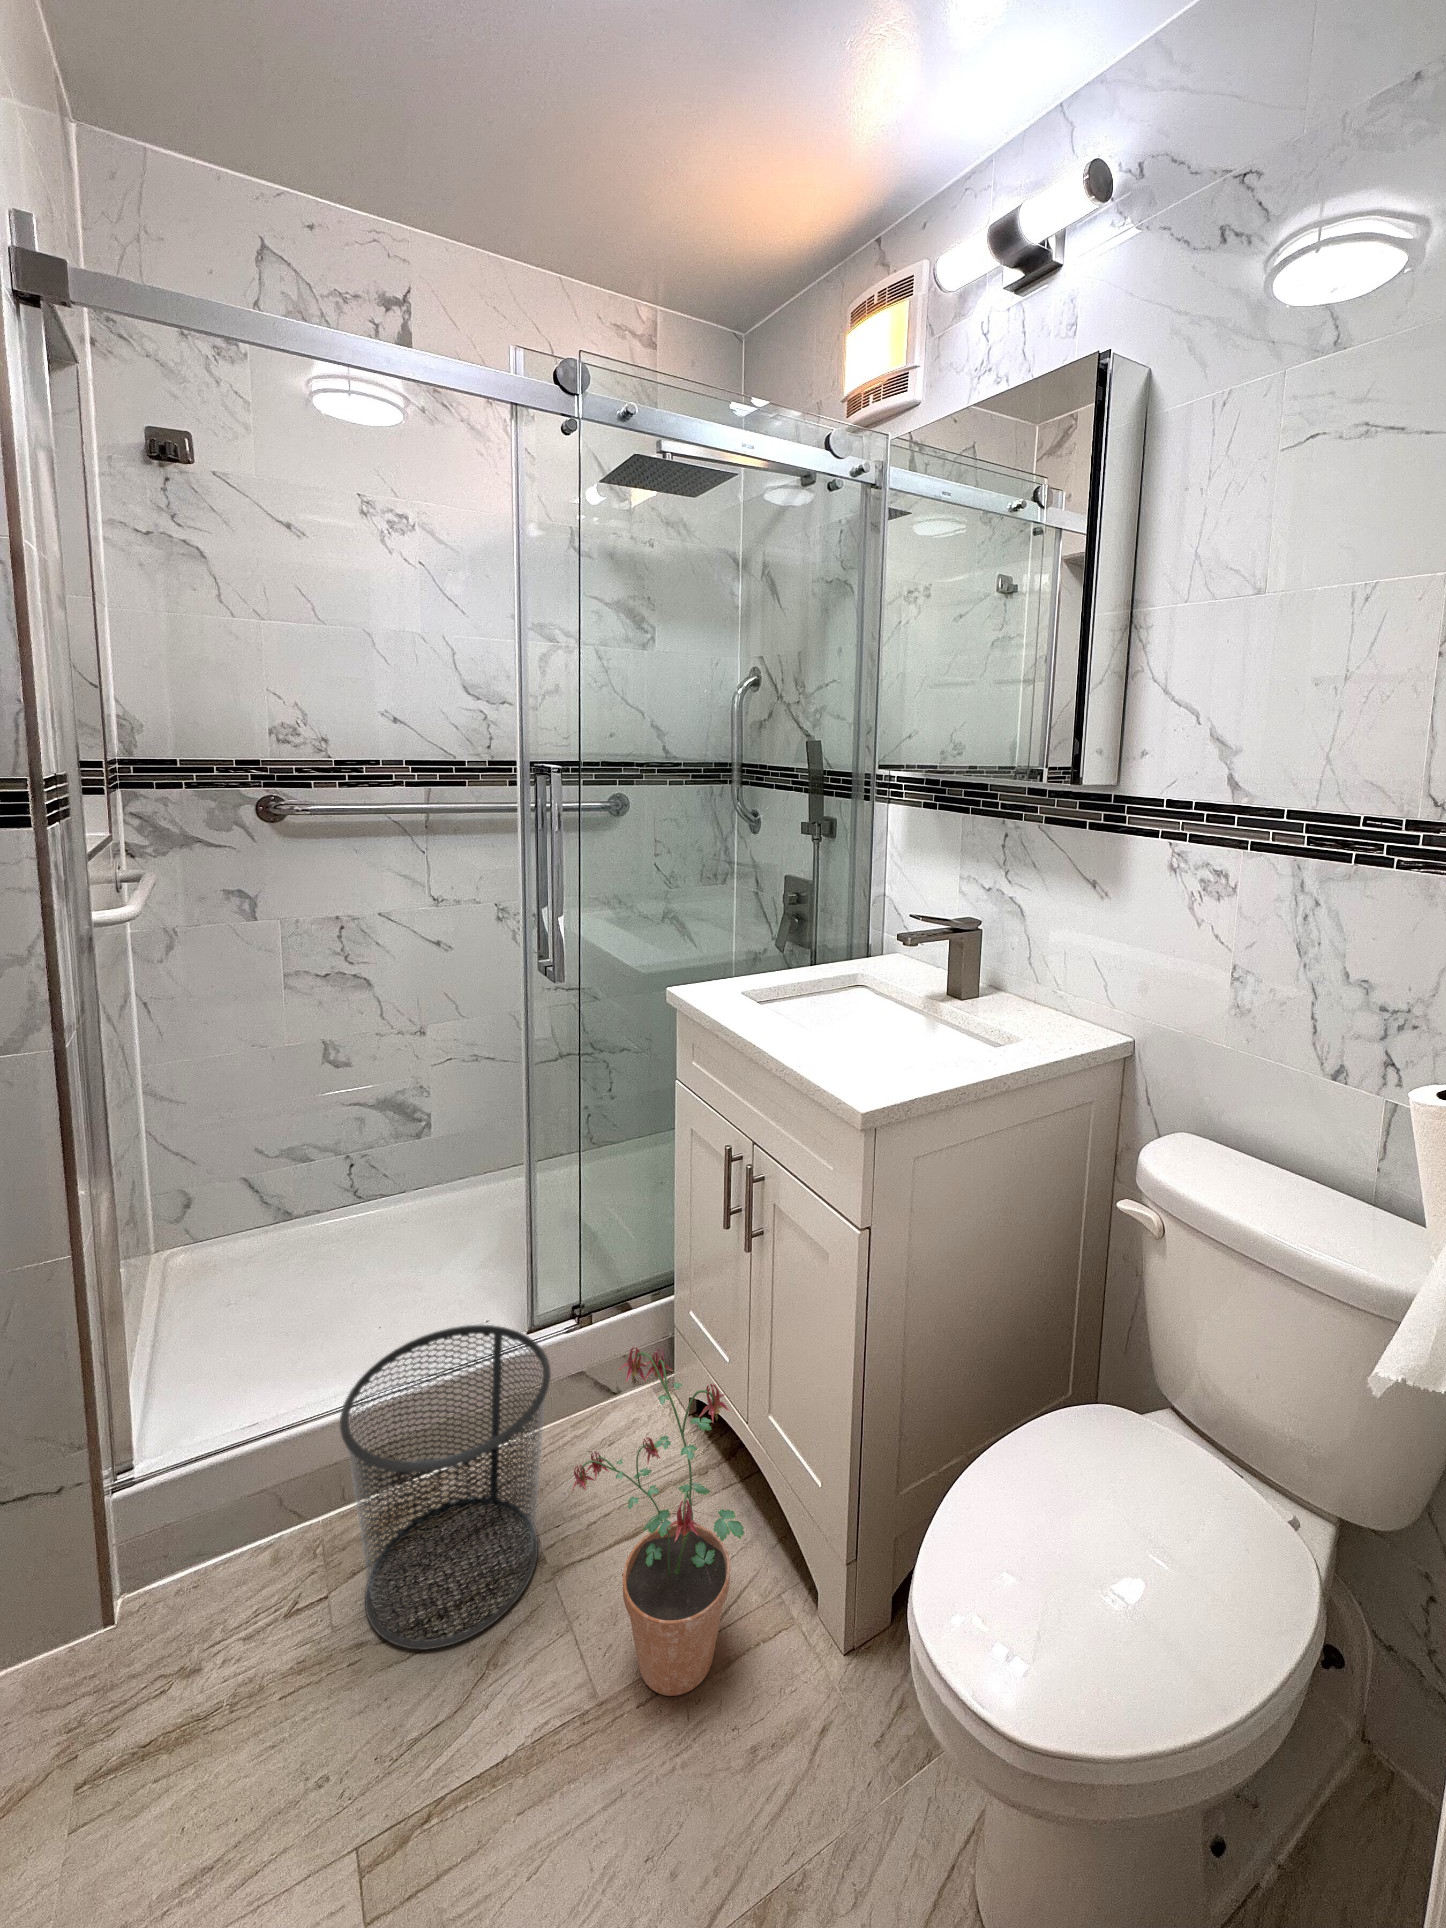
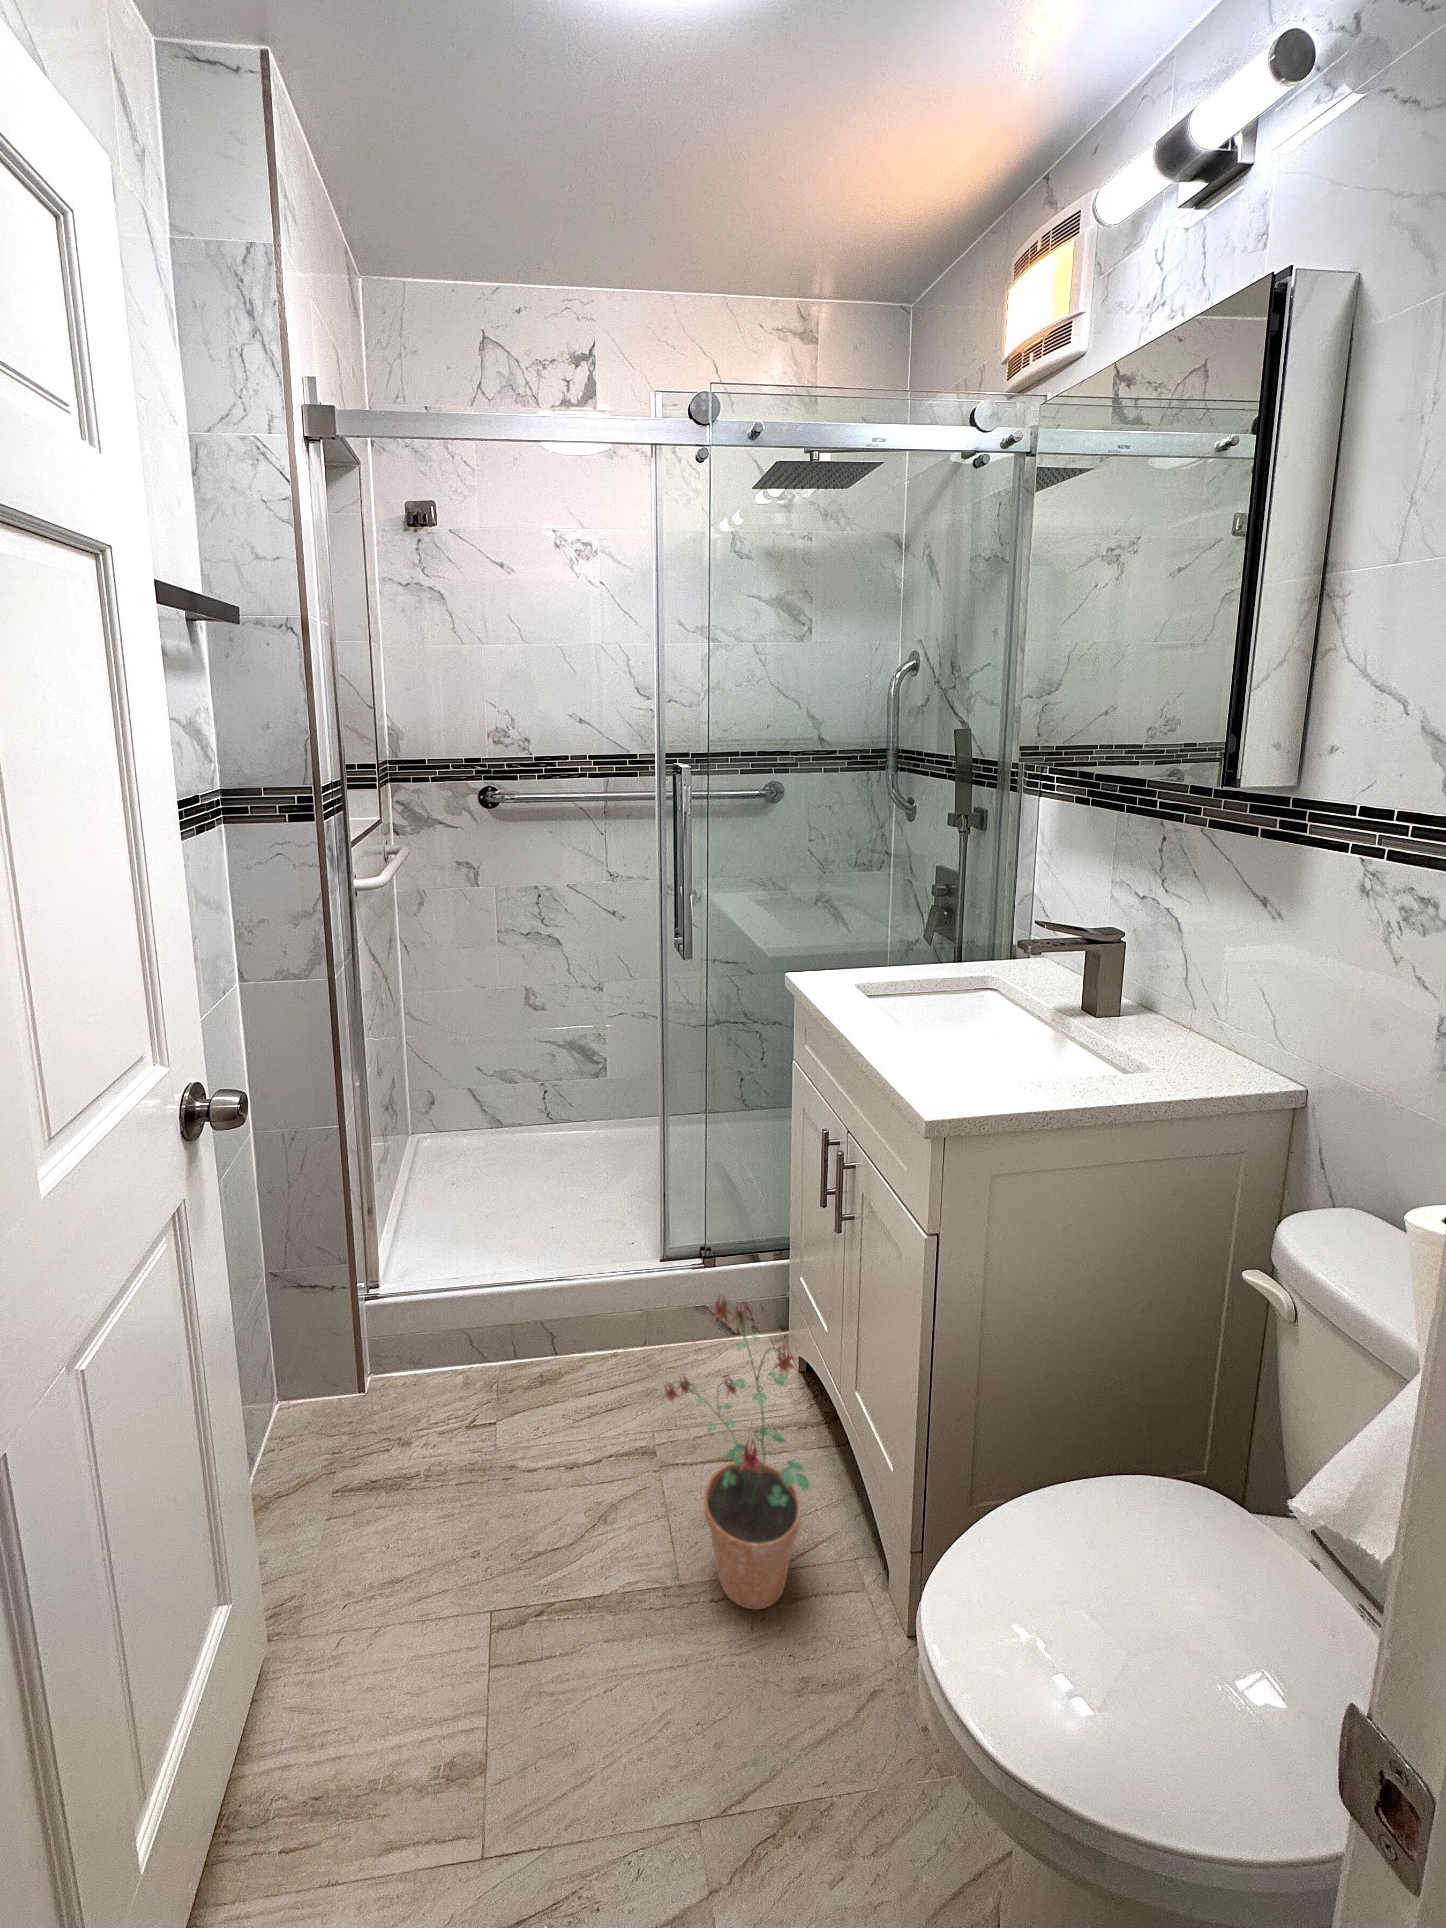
waste bin: present [340,1325,551,1649] -> none [501,1243,663,1497]

